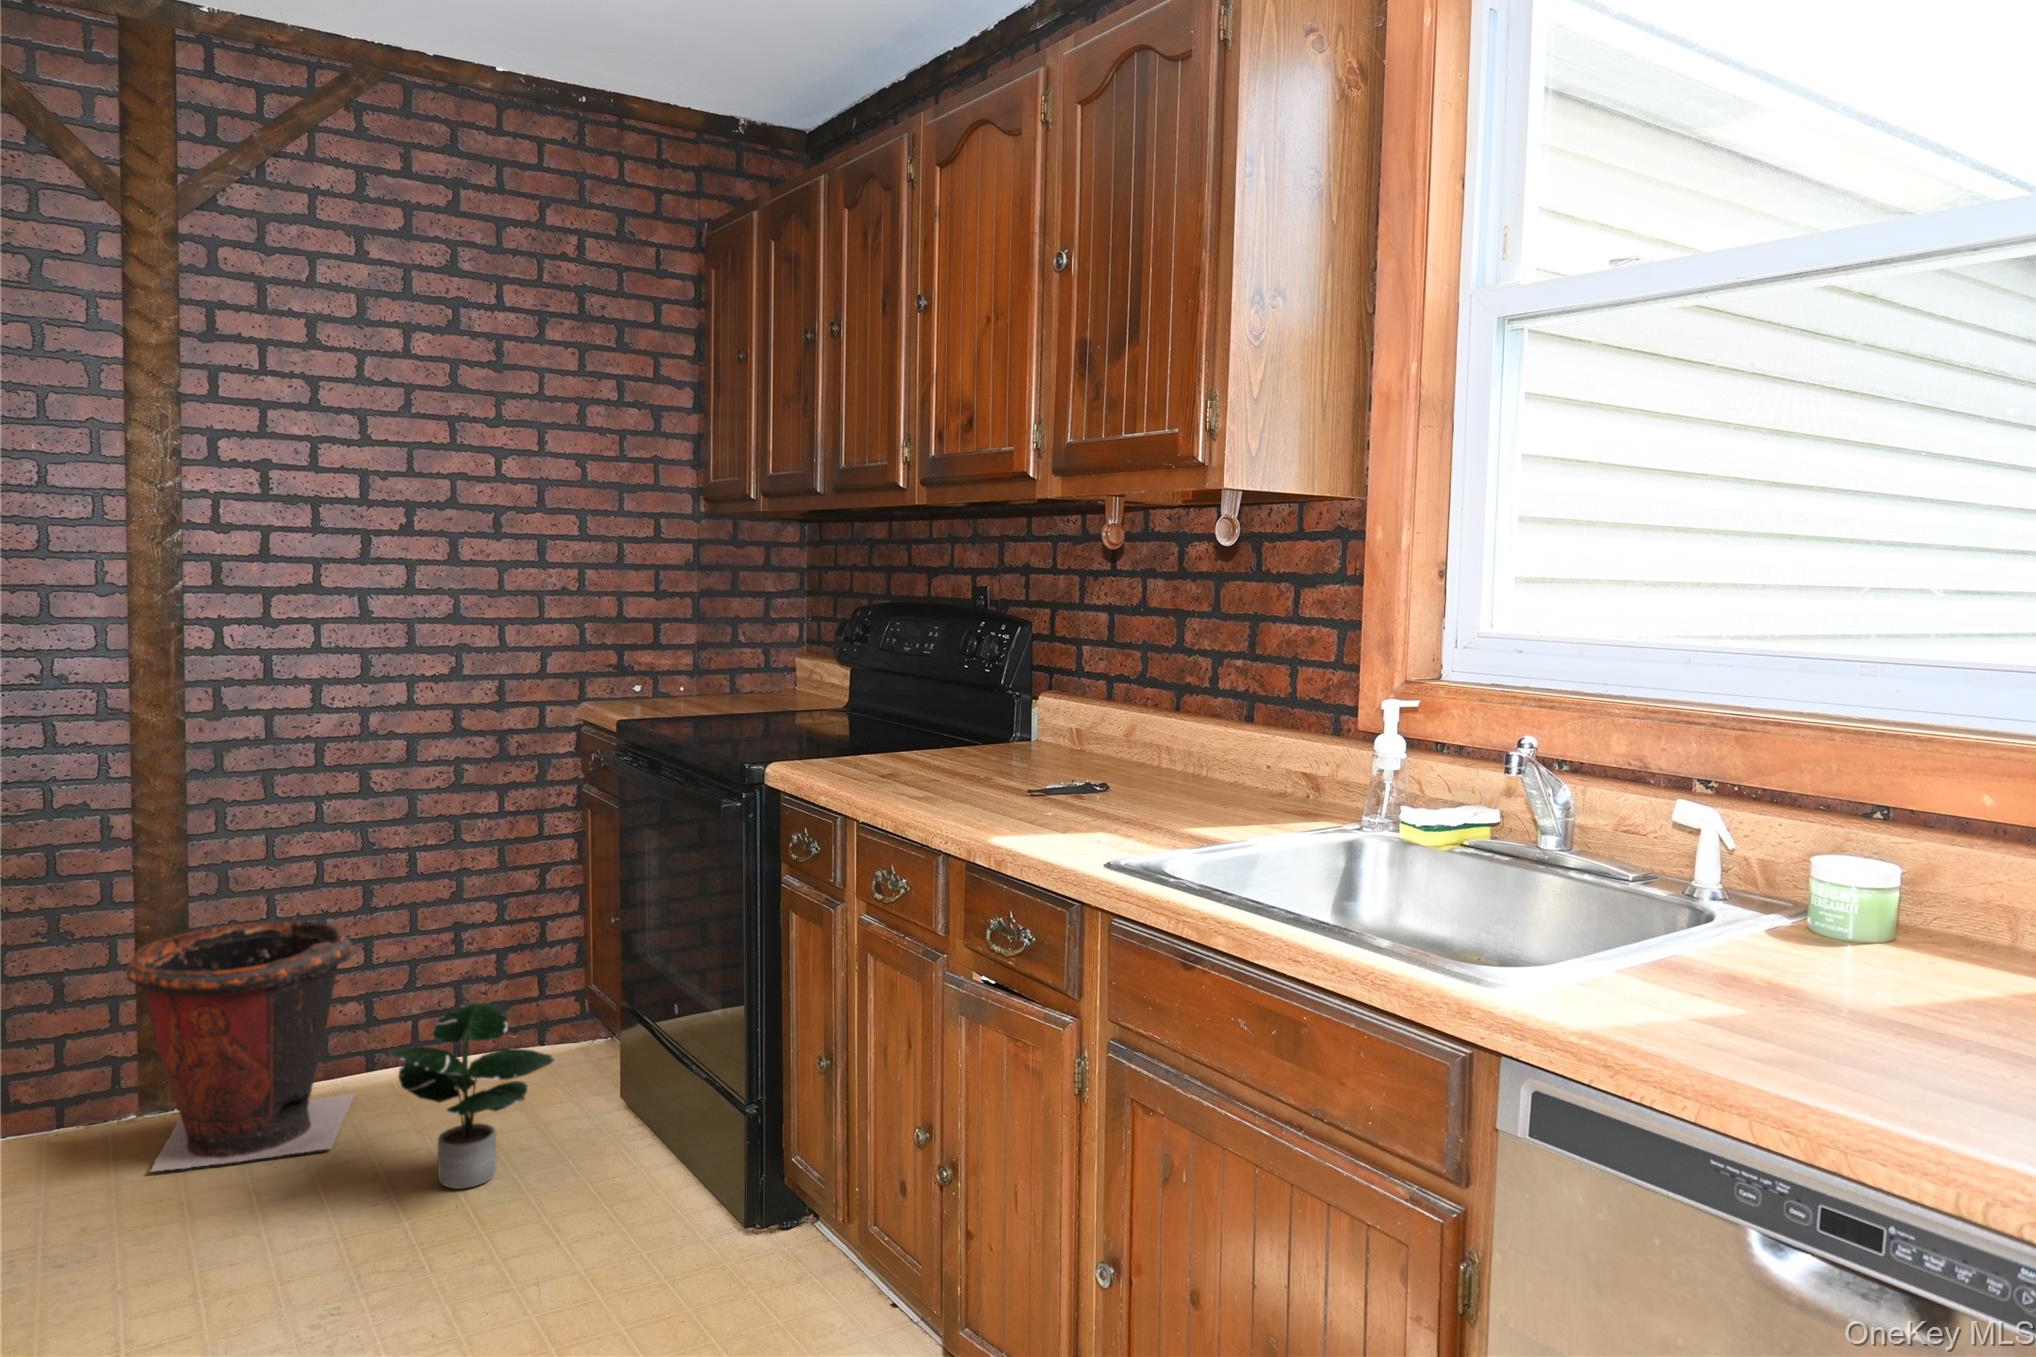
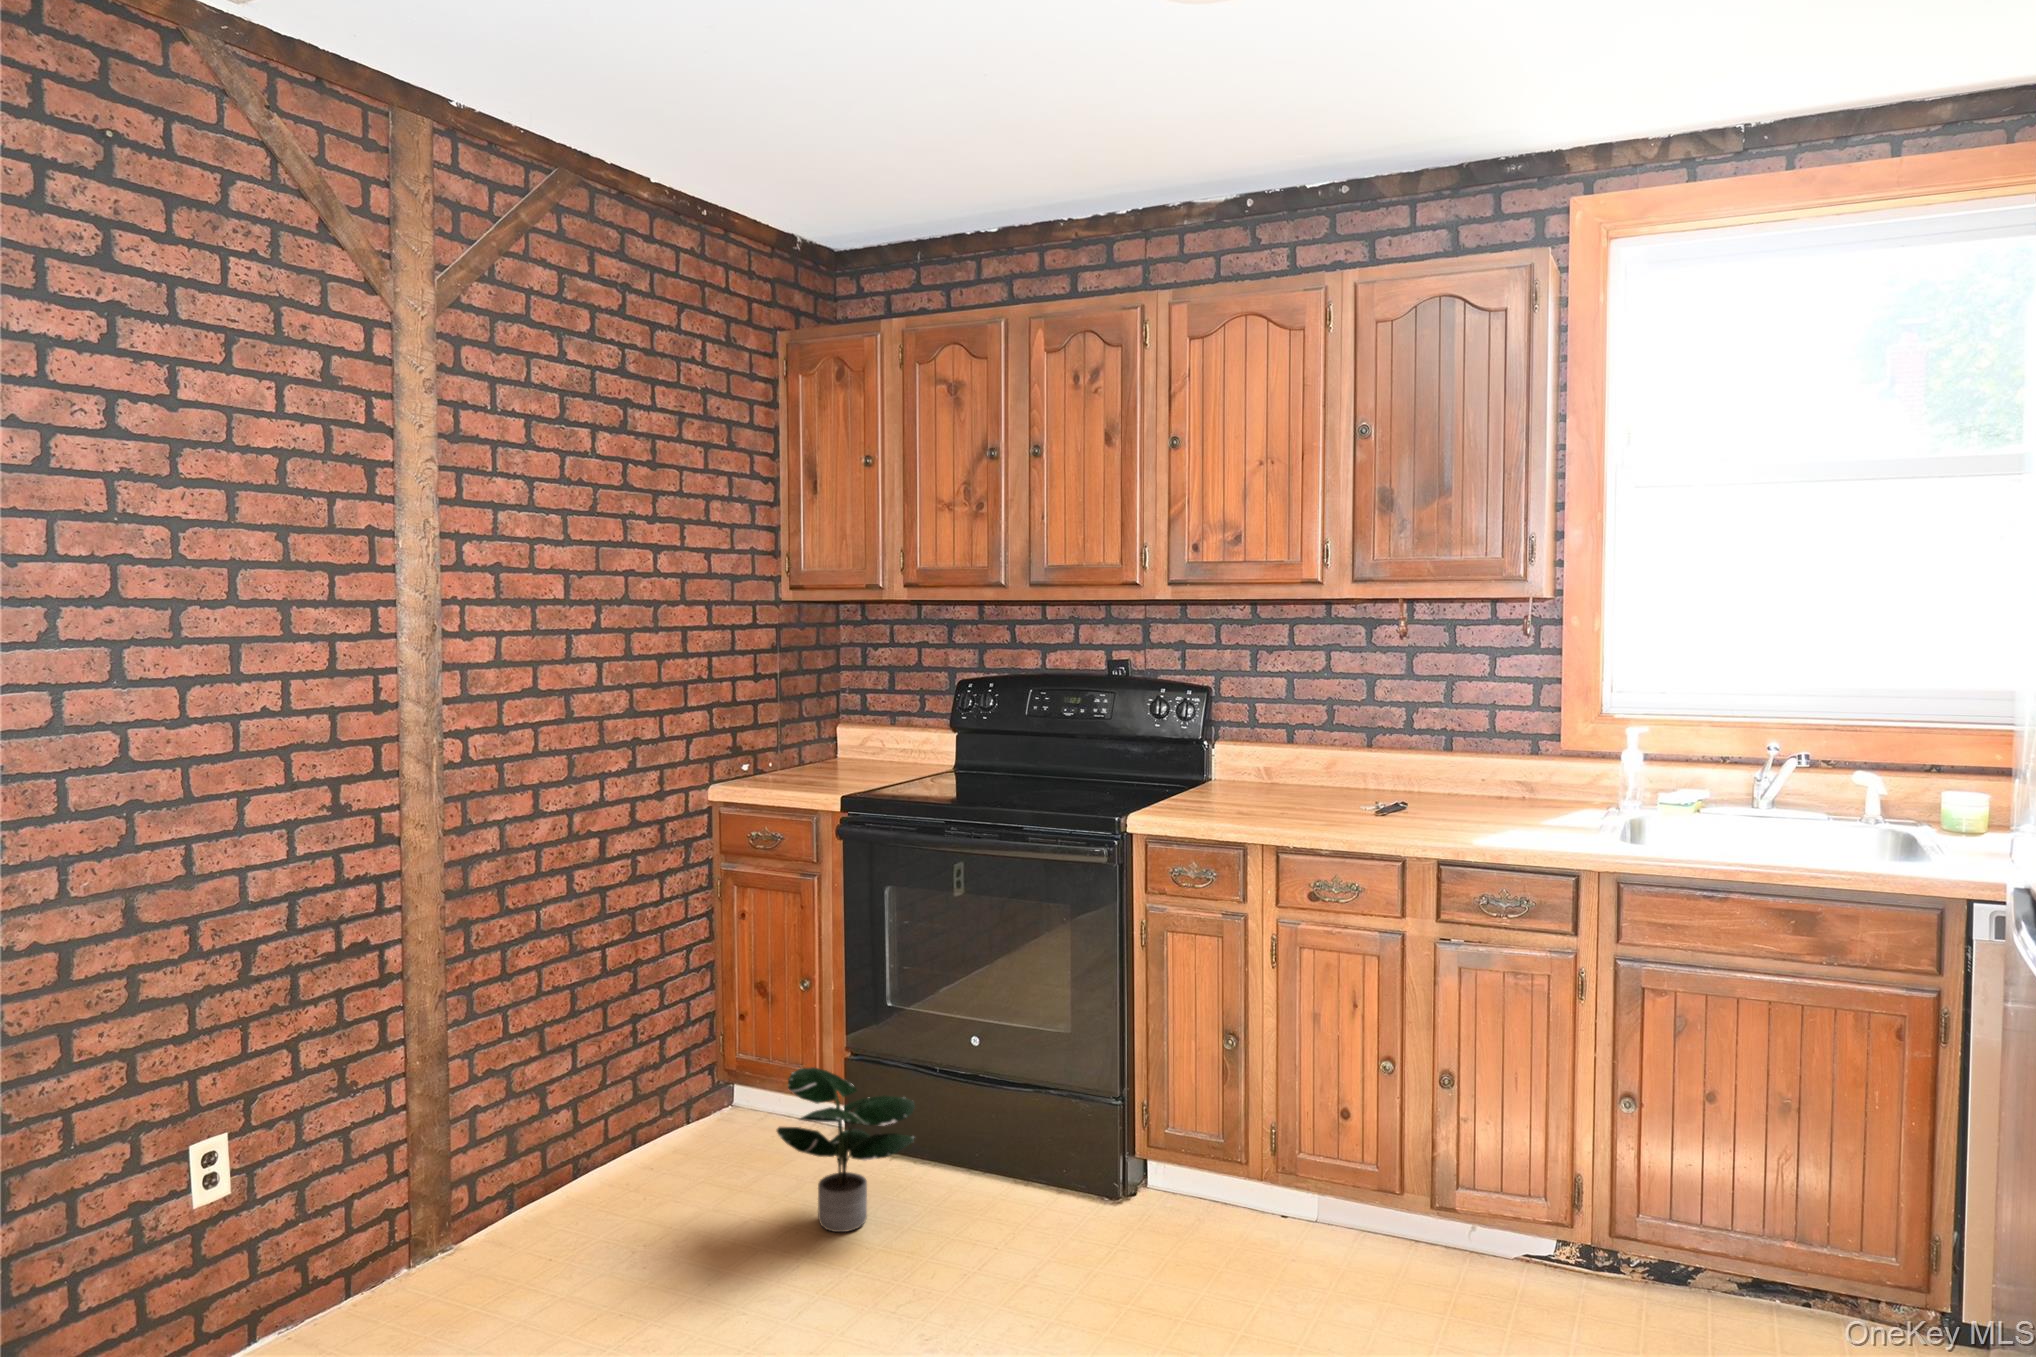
trash can: present [126,921,355,1172] -> none [455,1022,680,1300]

